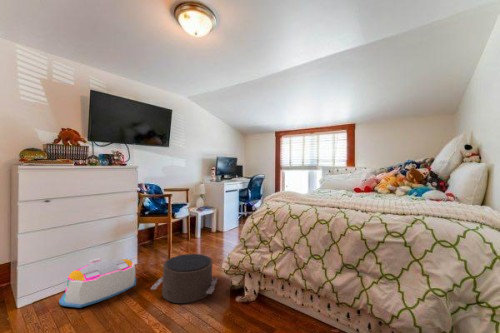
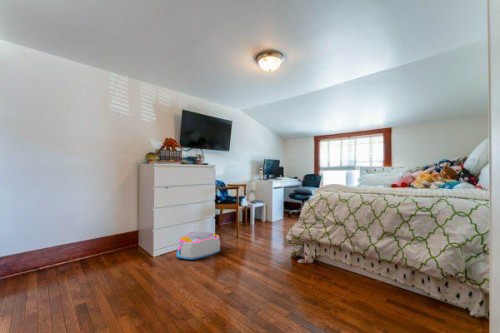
pouf: present [151,254,217,303] -> none [236,231,282,262]

